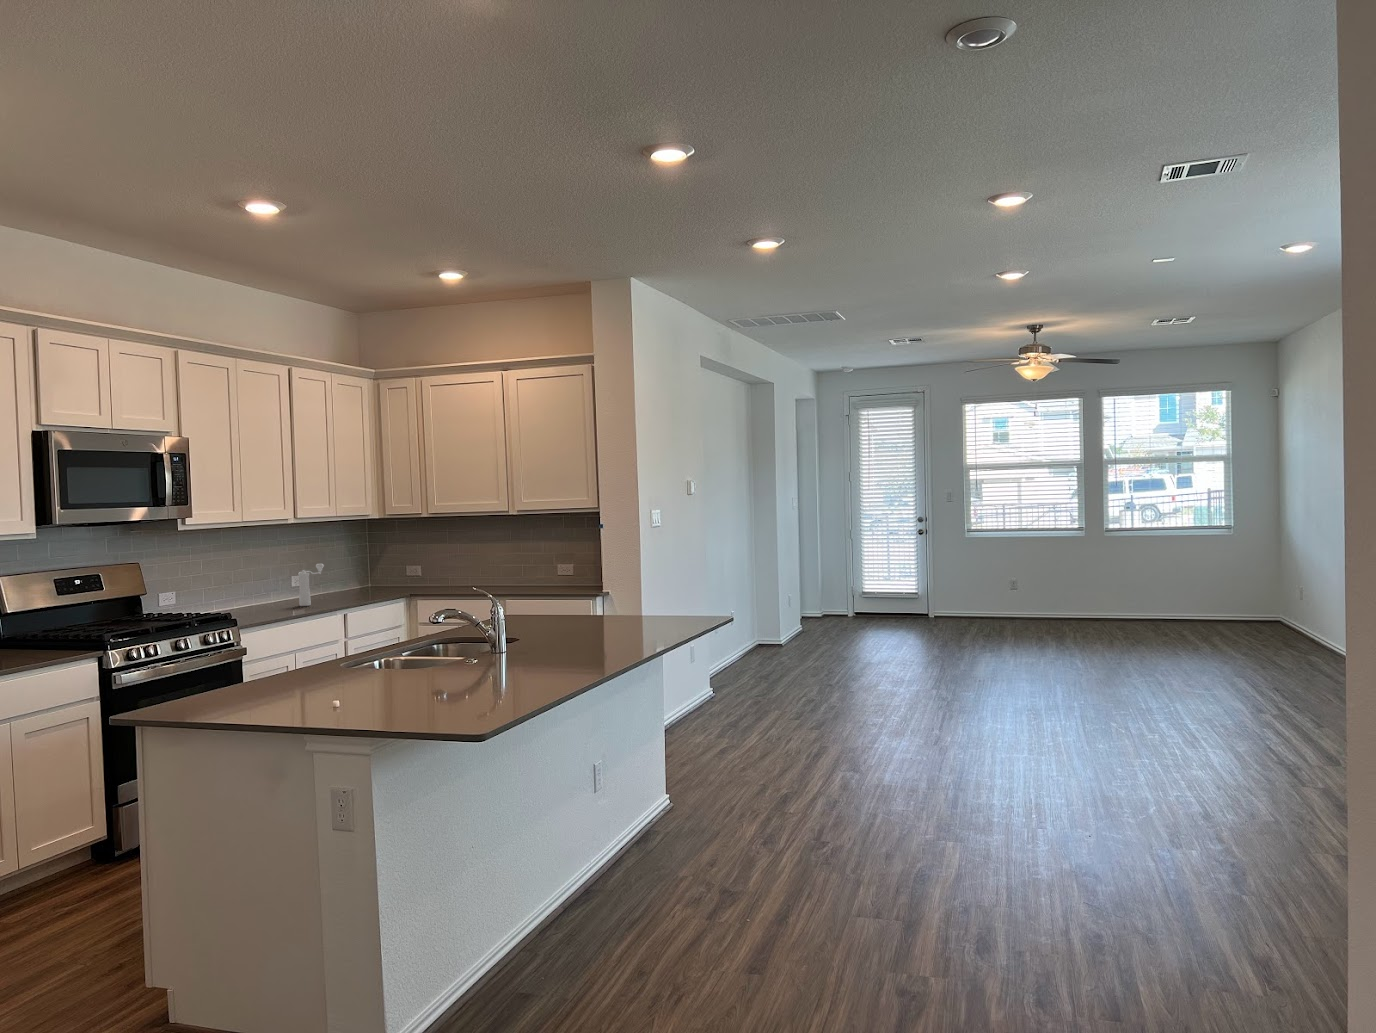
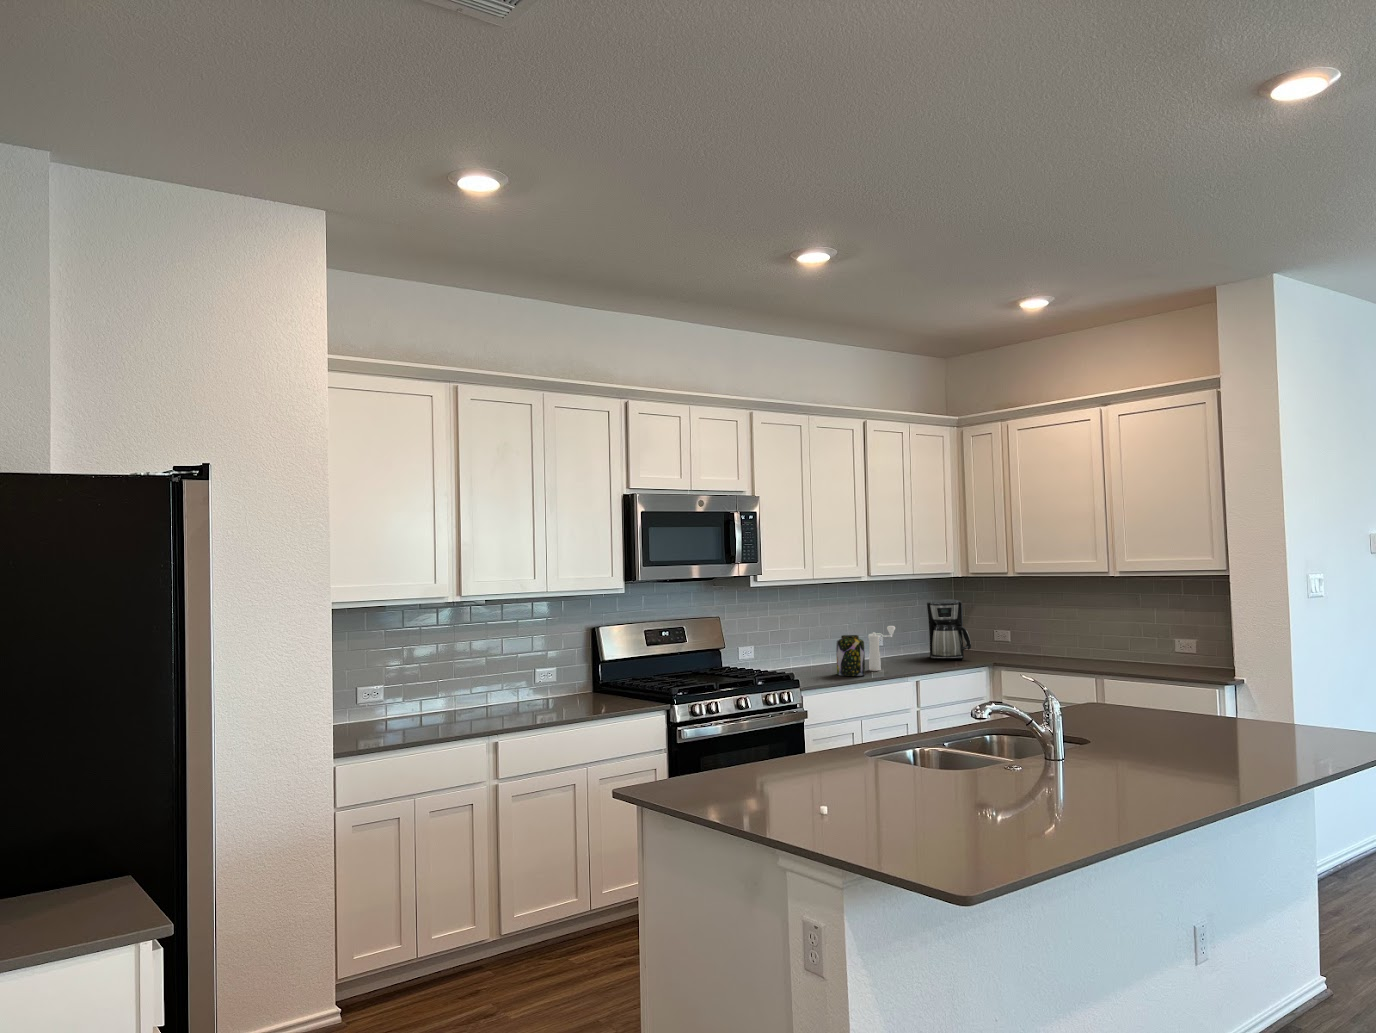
coffee maker: none [347,538,389,593] -> present [927,599,971,659]
jar: none [269,573,298,612] -> present [836,635,865,676]

